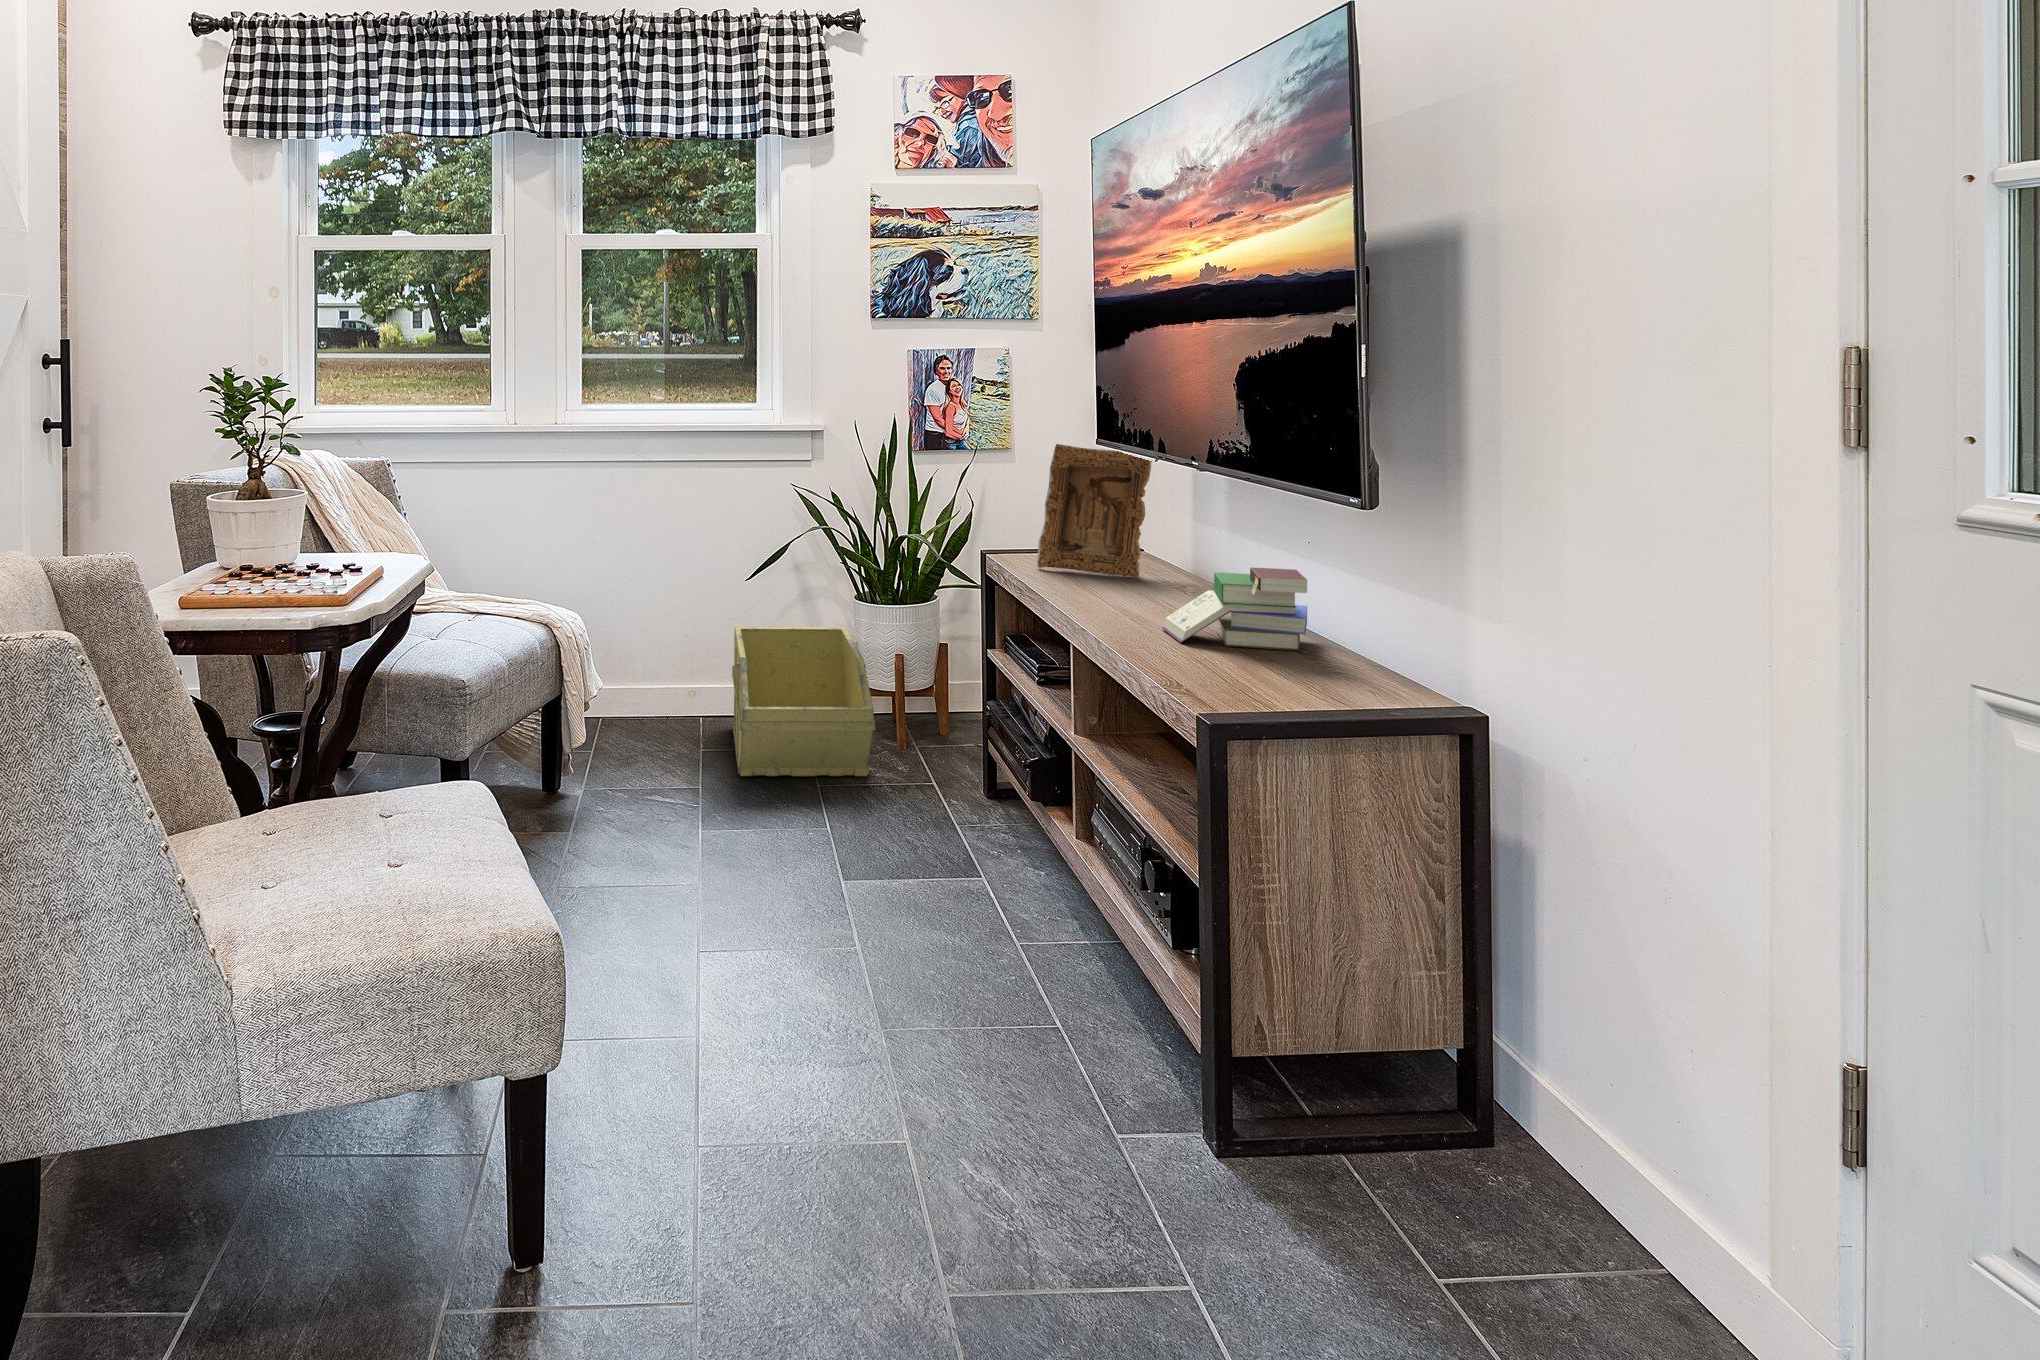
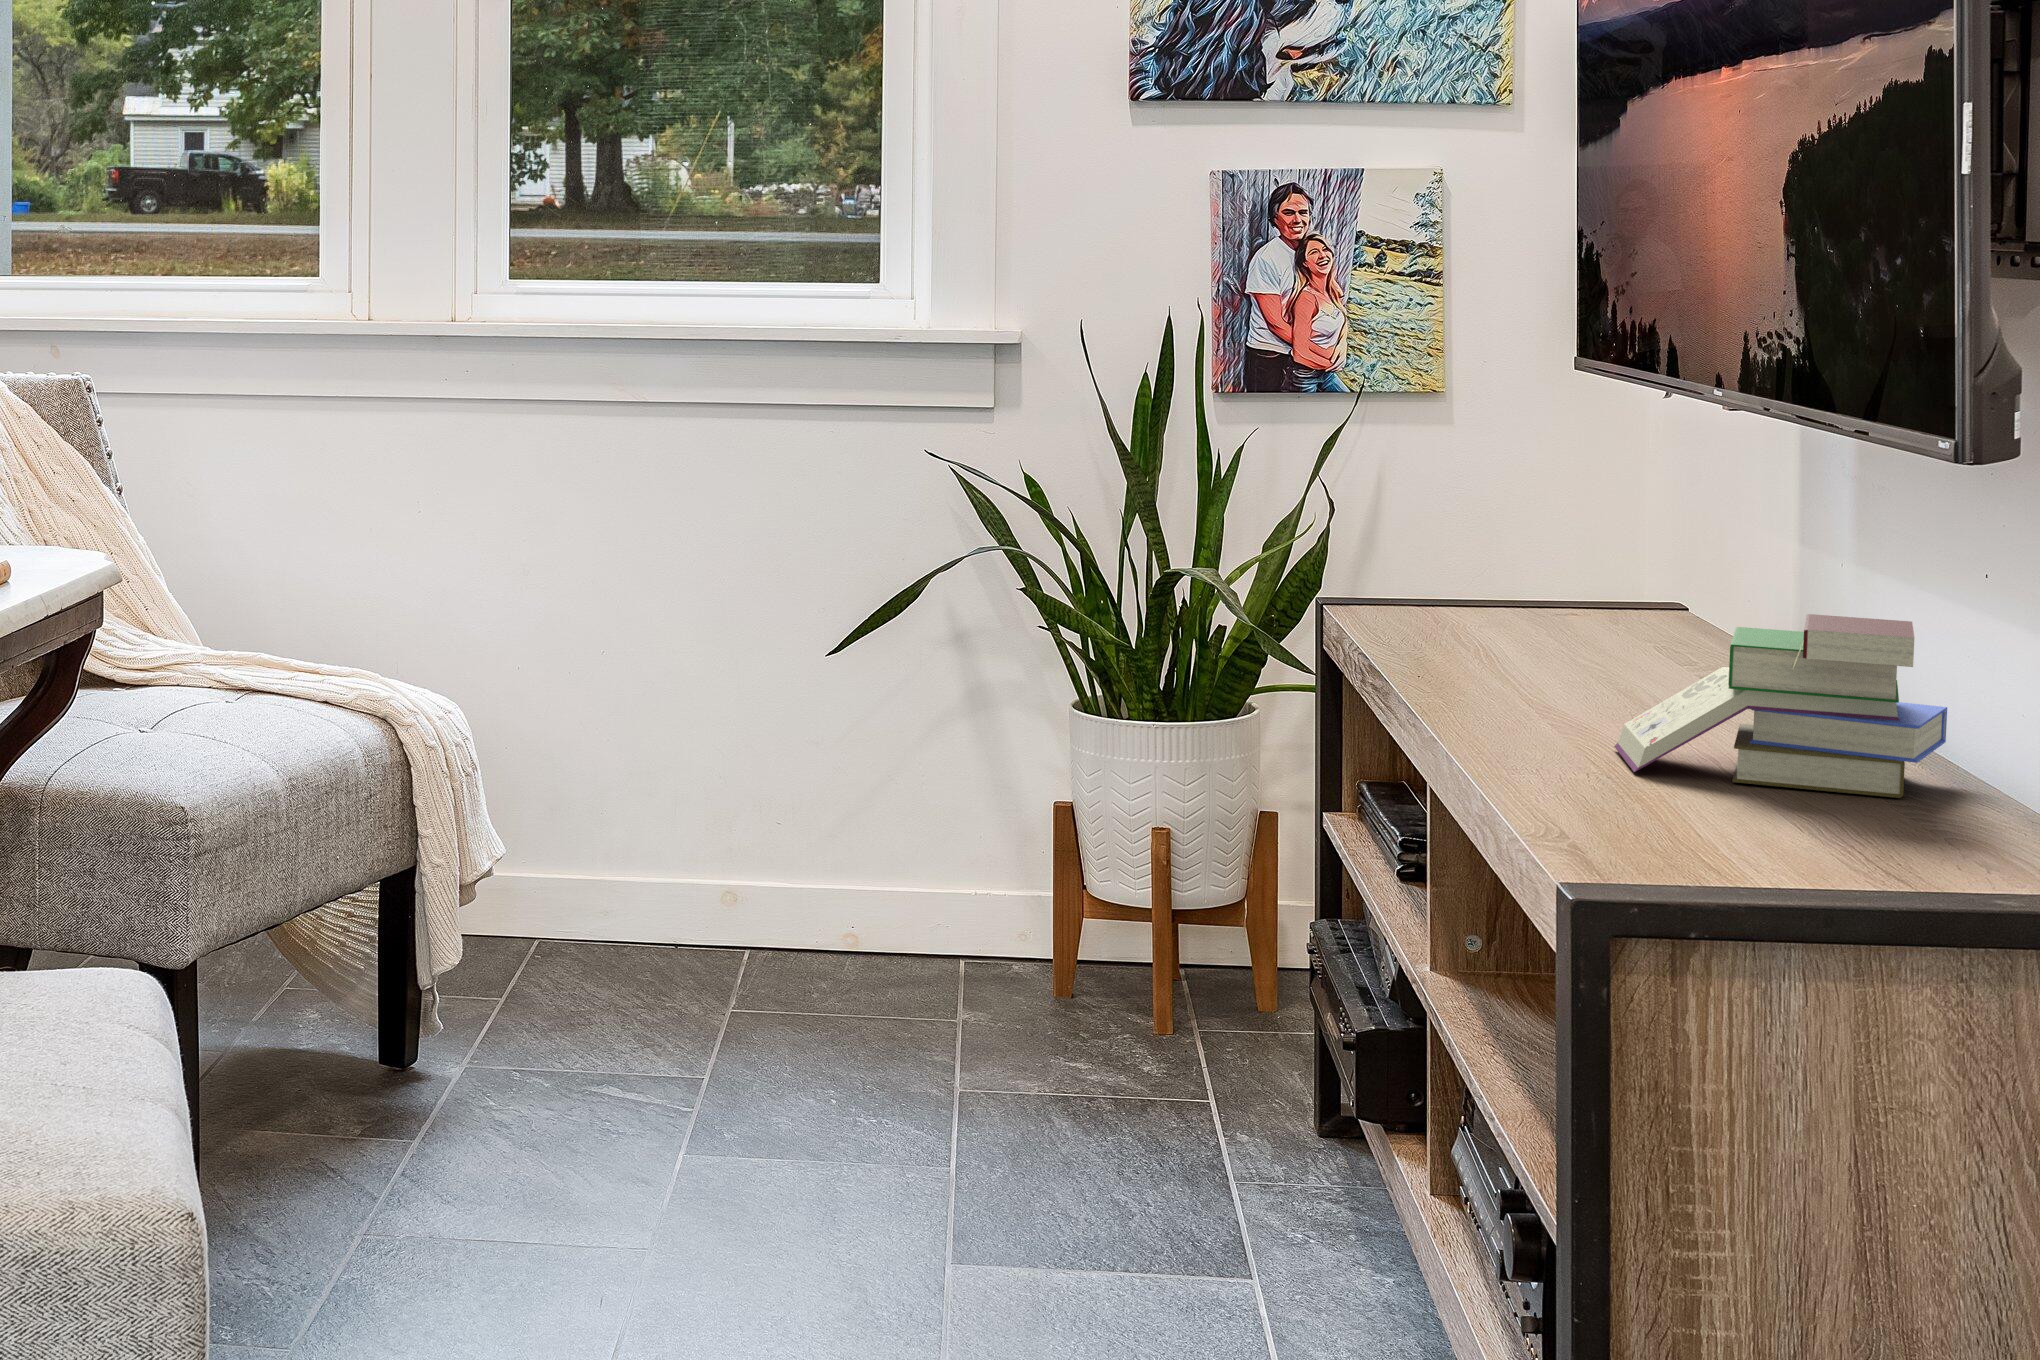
picture frame: present [1037,444,1152,578] -> none [1427,368,1703,664]
storage bin: present [732,627,875,776] -> none [779,760,1072,1079]

